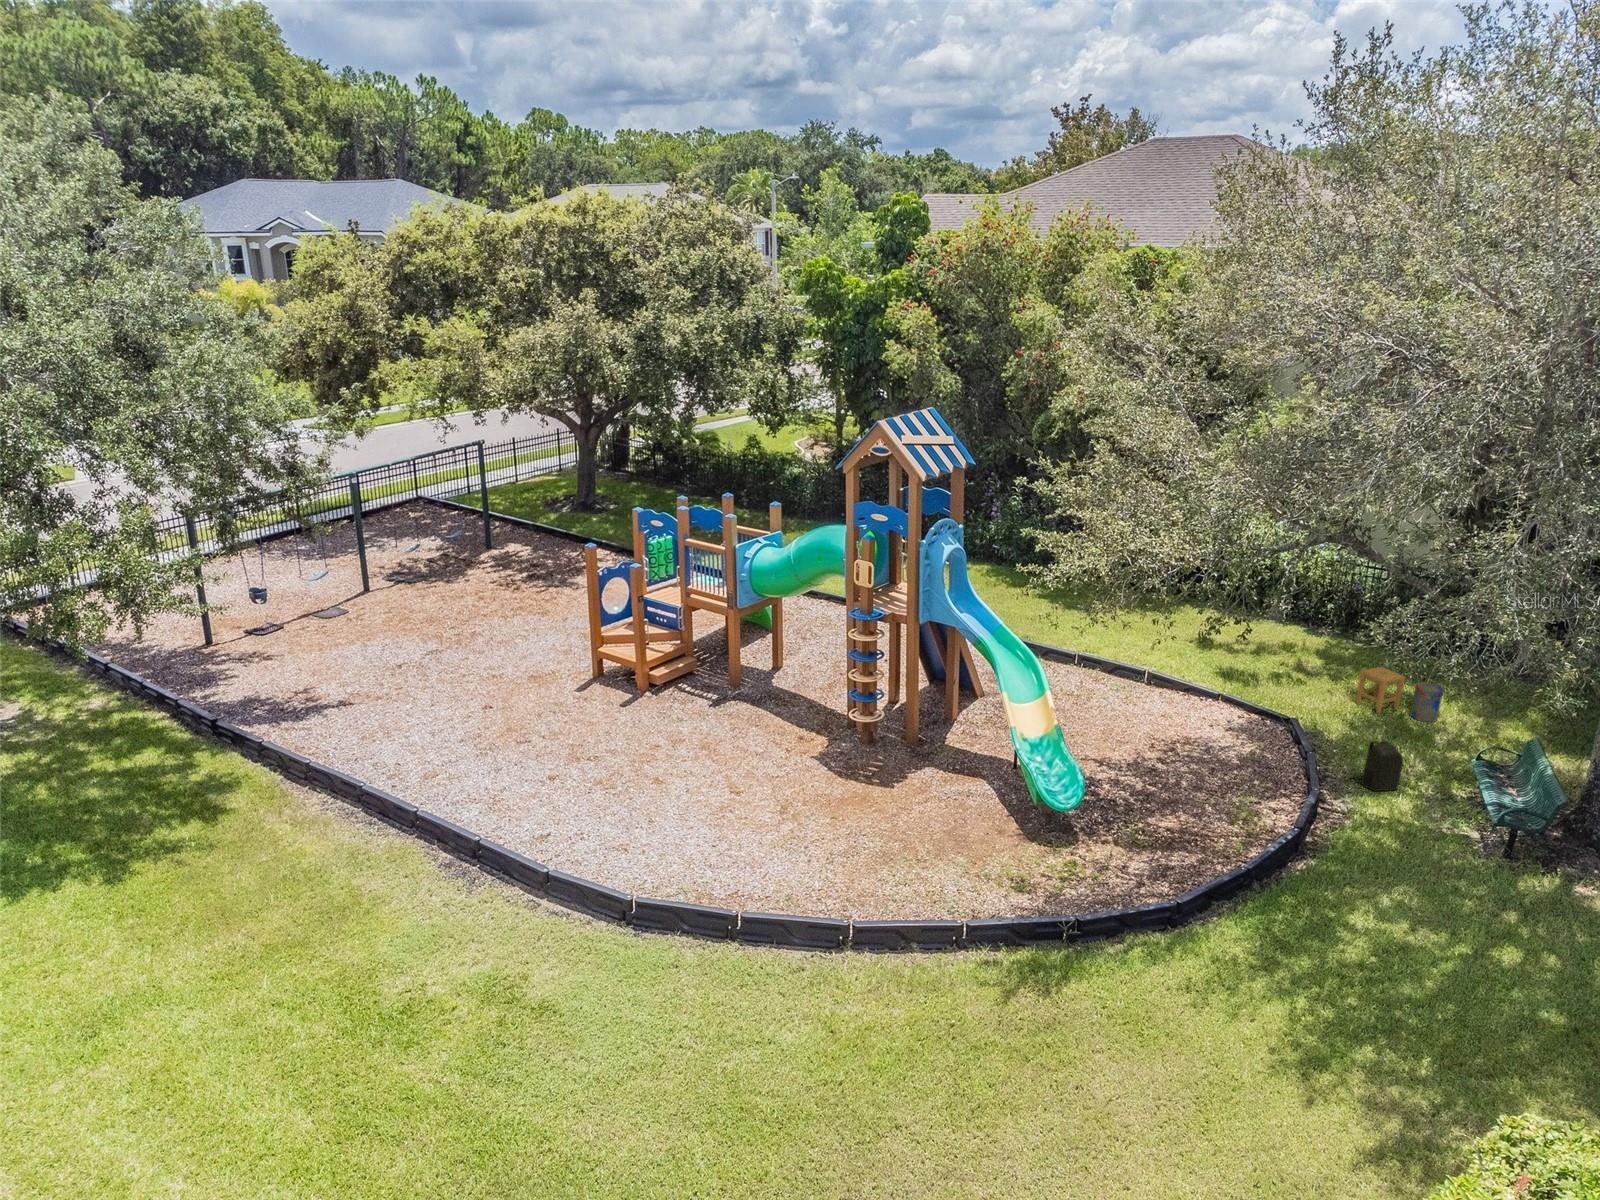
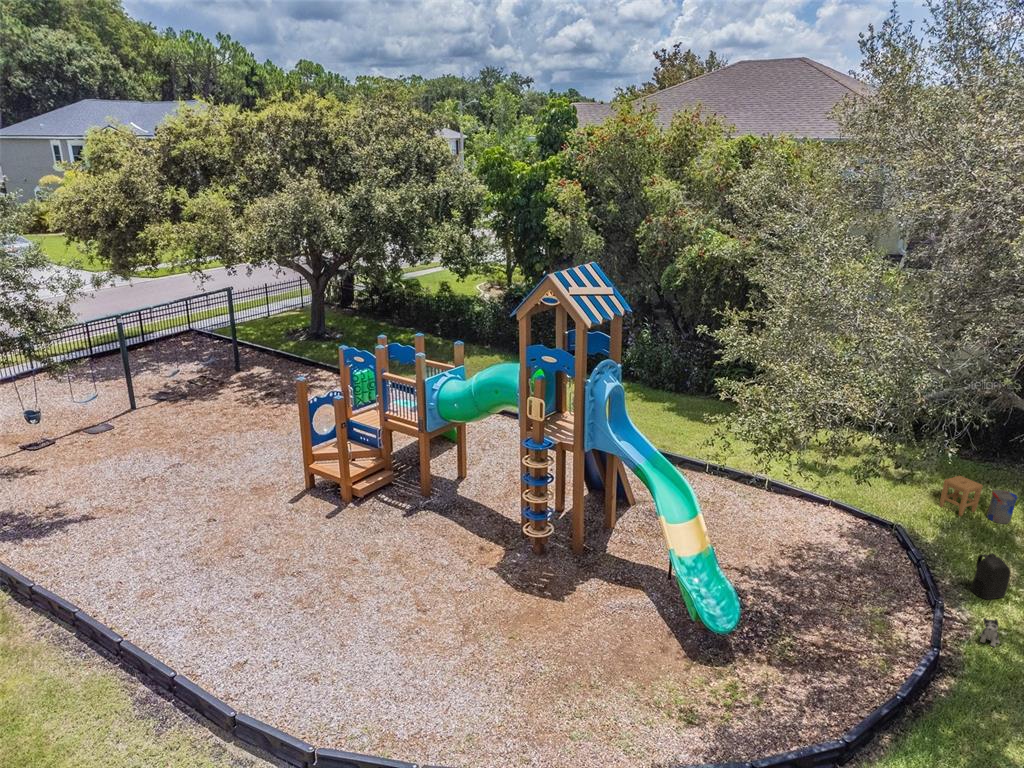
plush toy: none [1353,801,1375,832] -> present [979,618,999,647]

